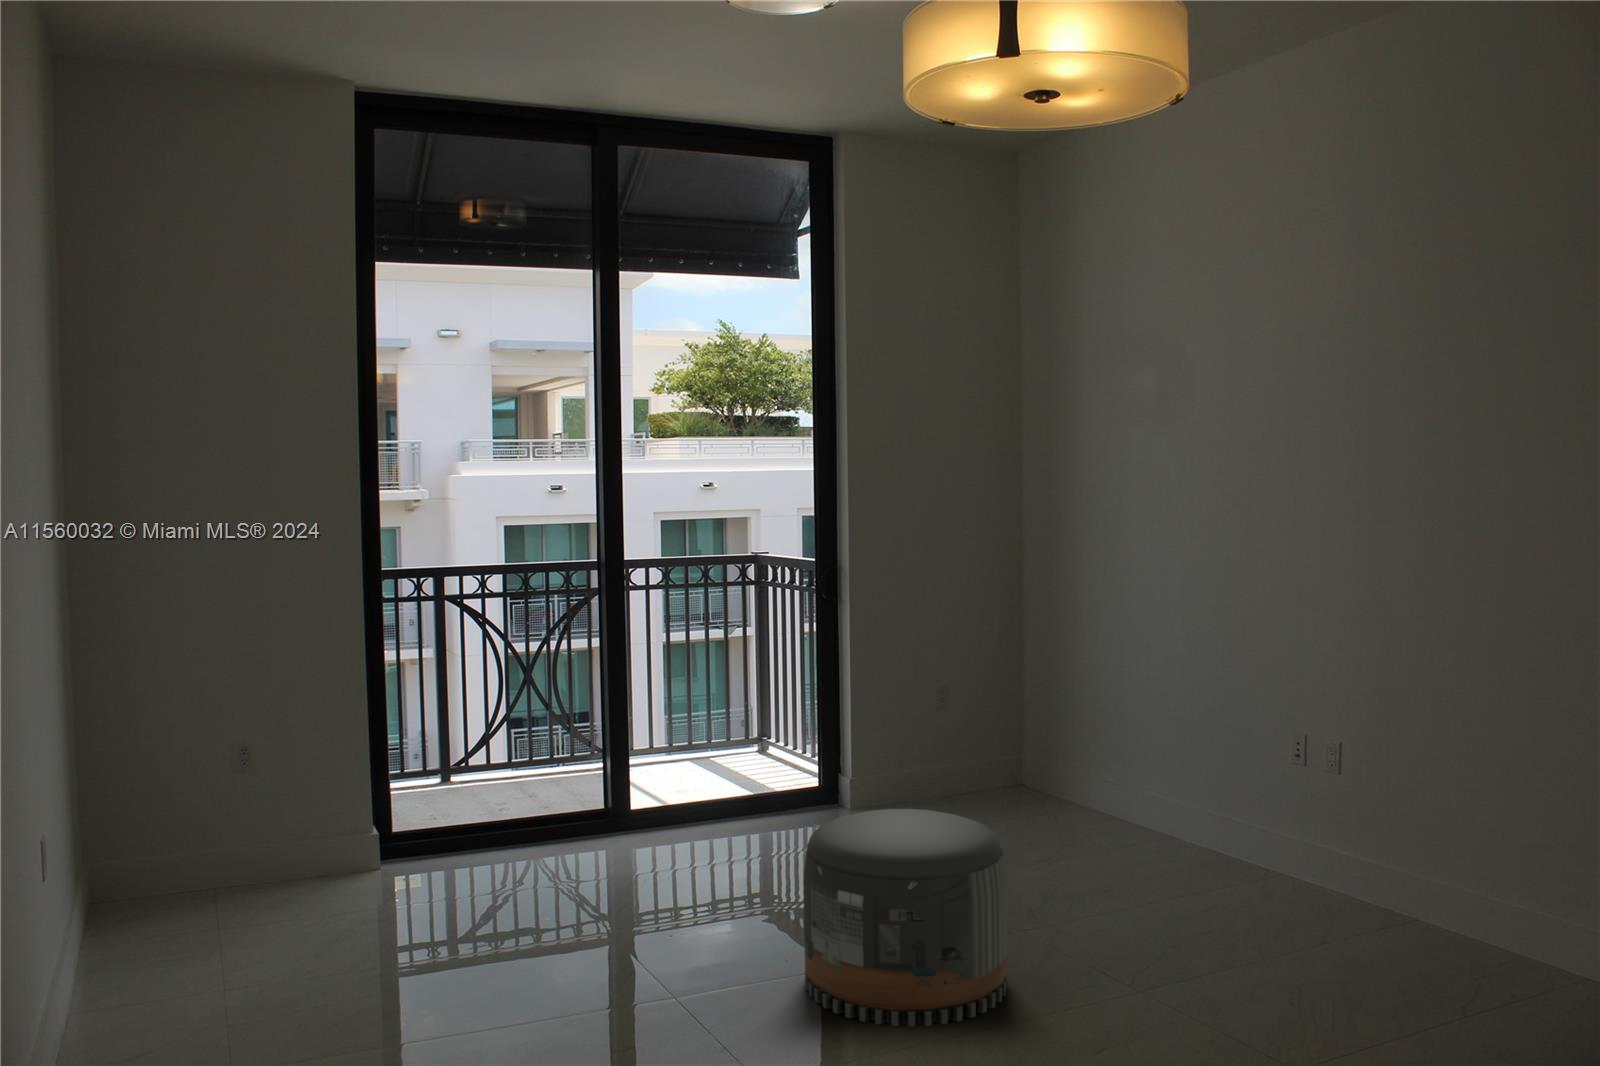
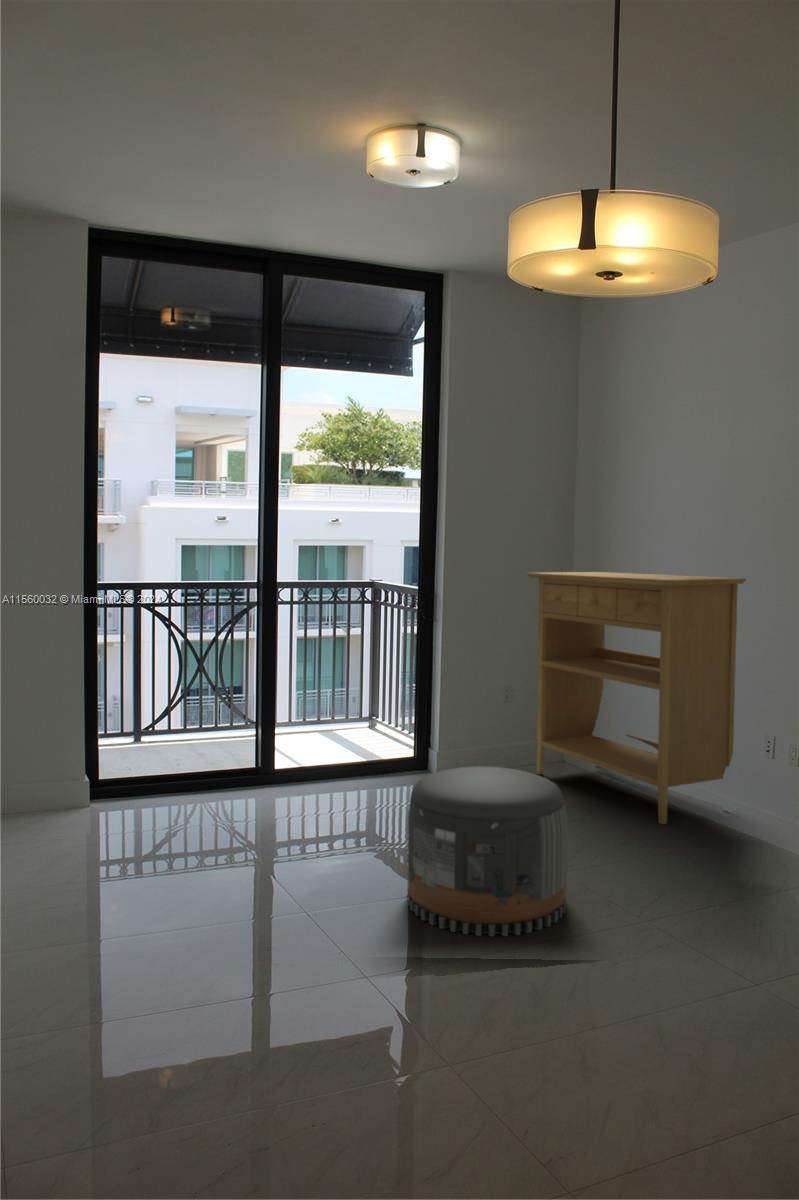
console table: none [957,543,1241,879] -> present [526,572,746,824]

